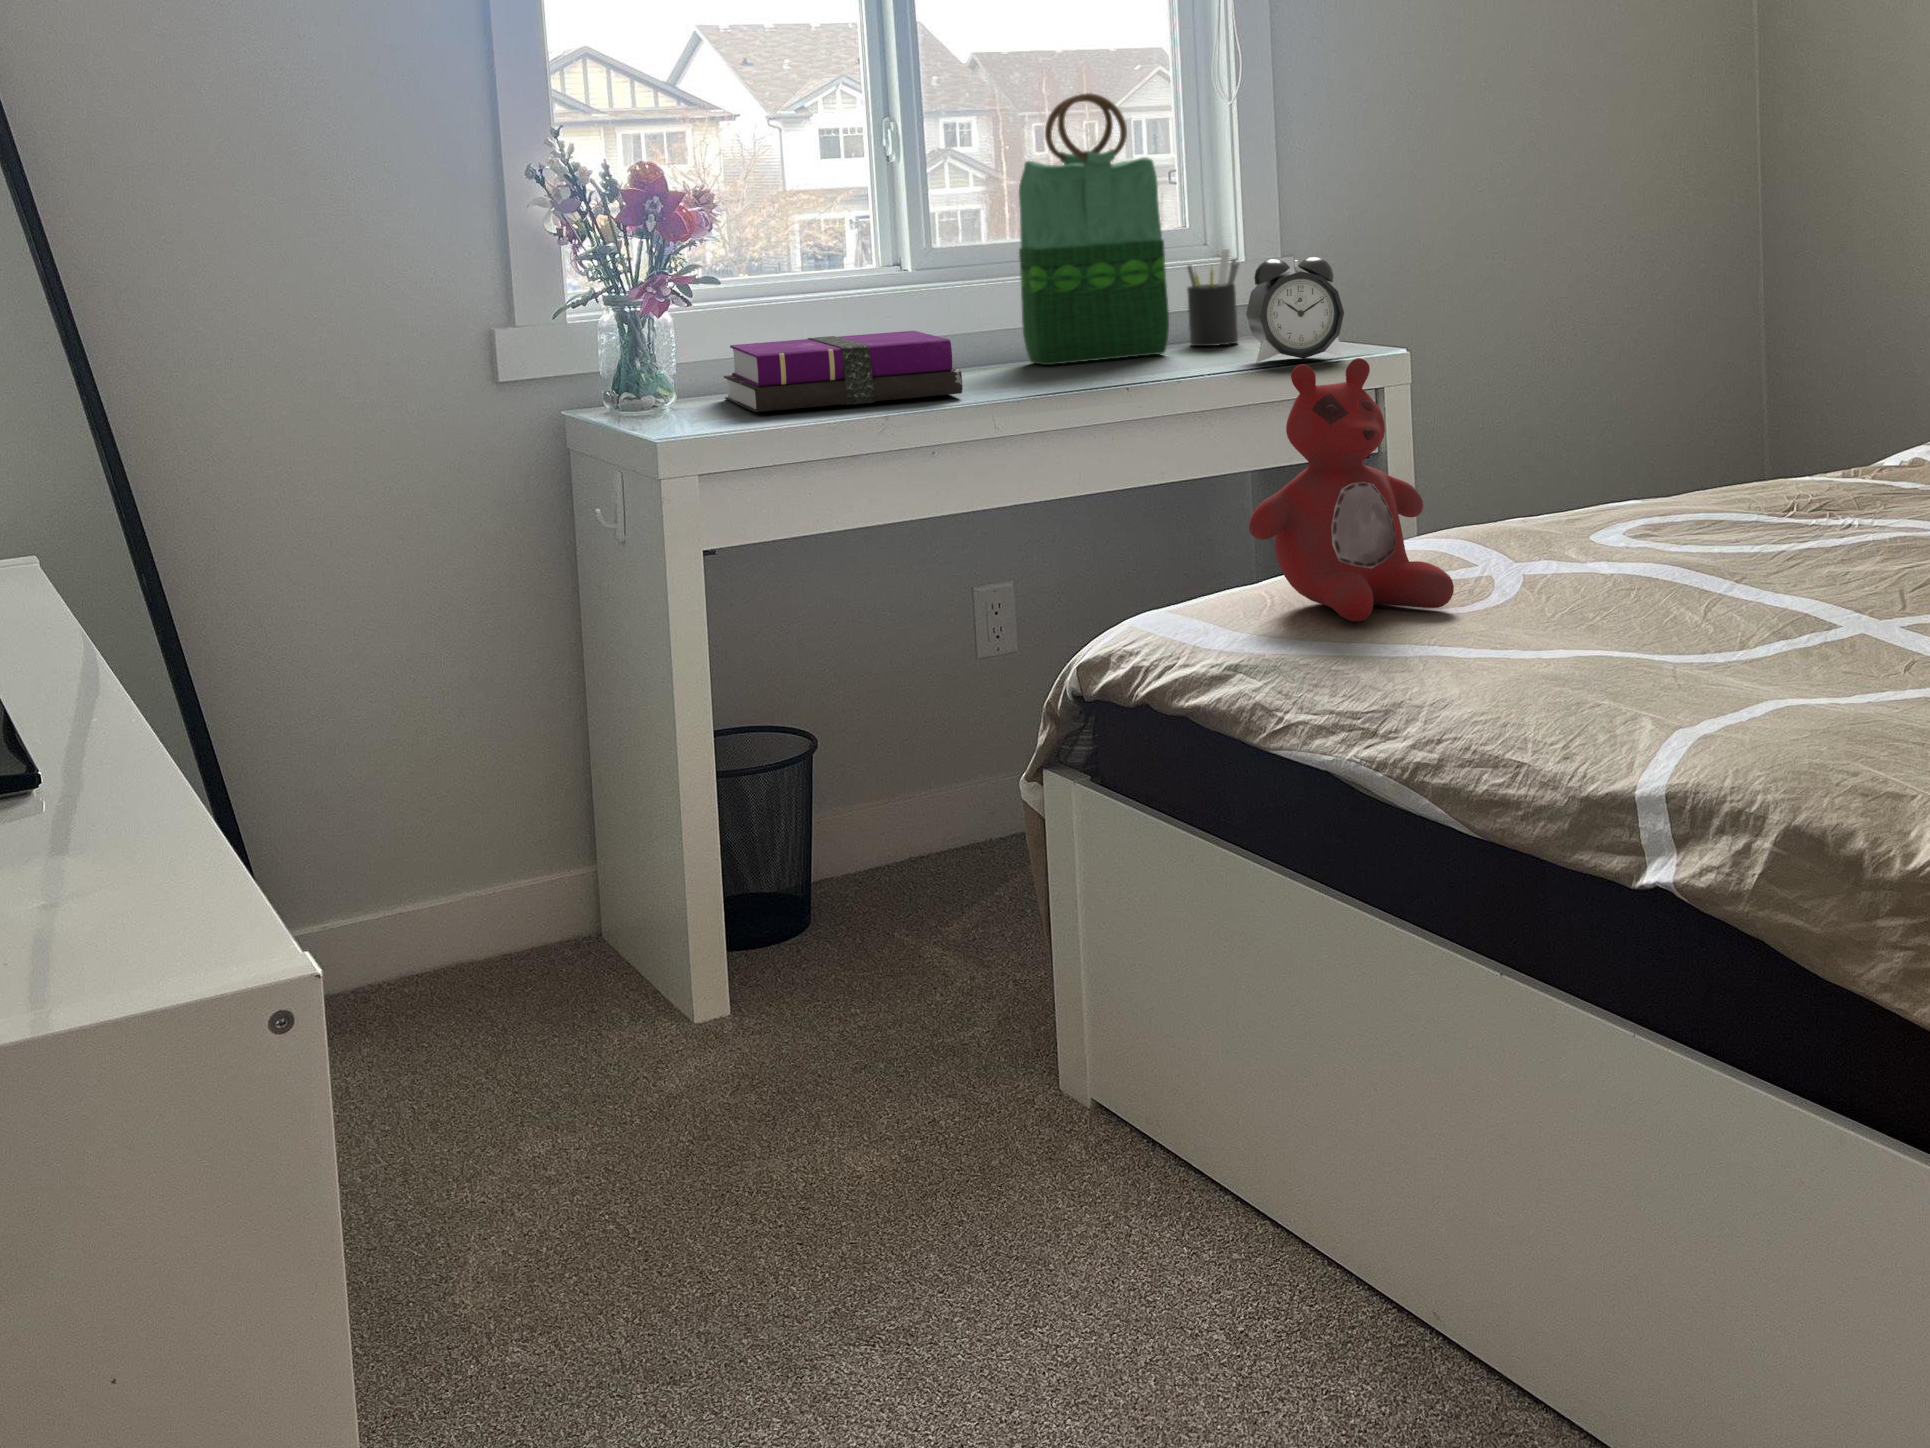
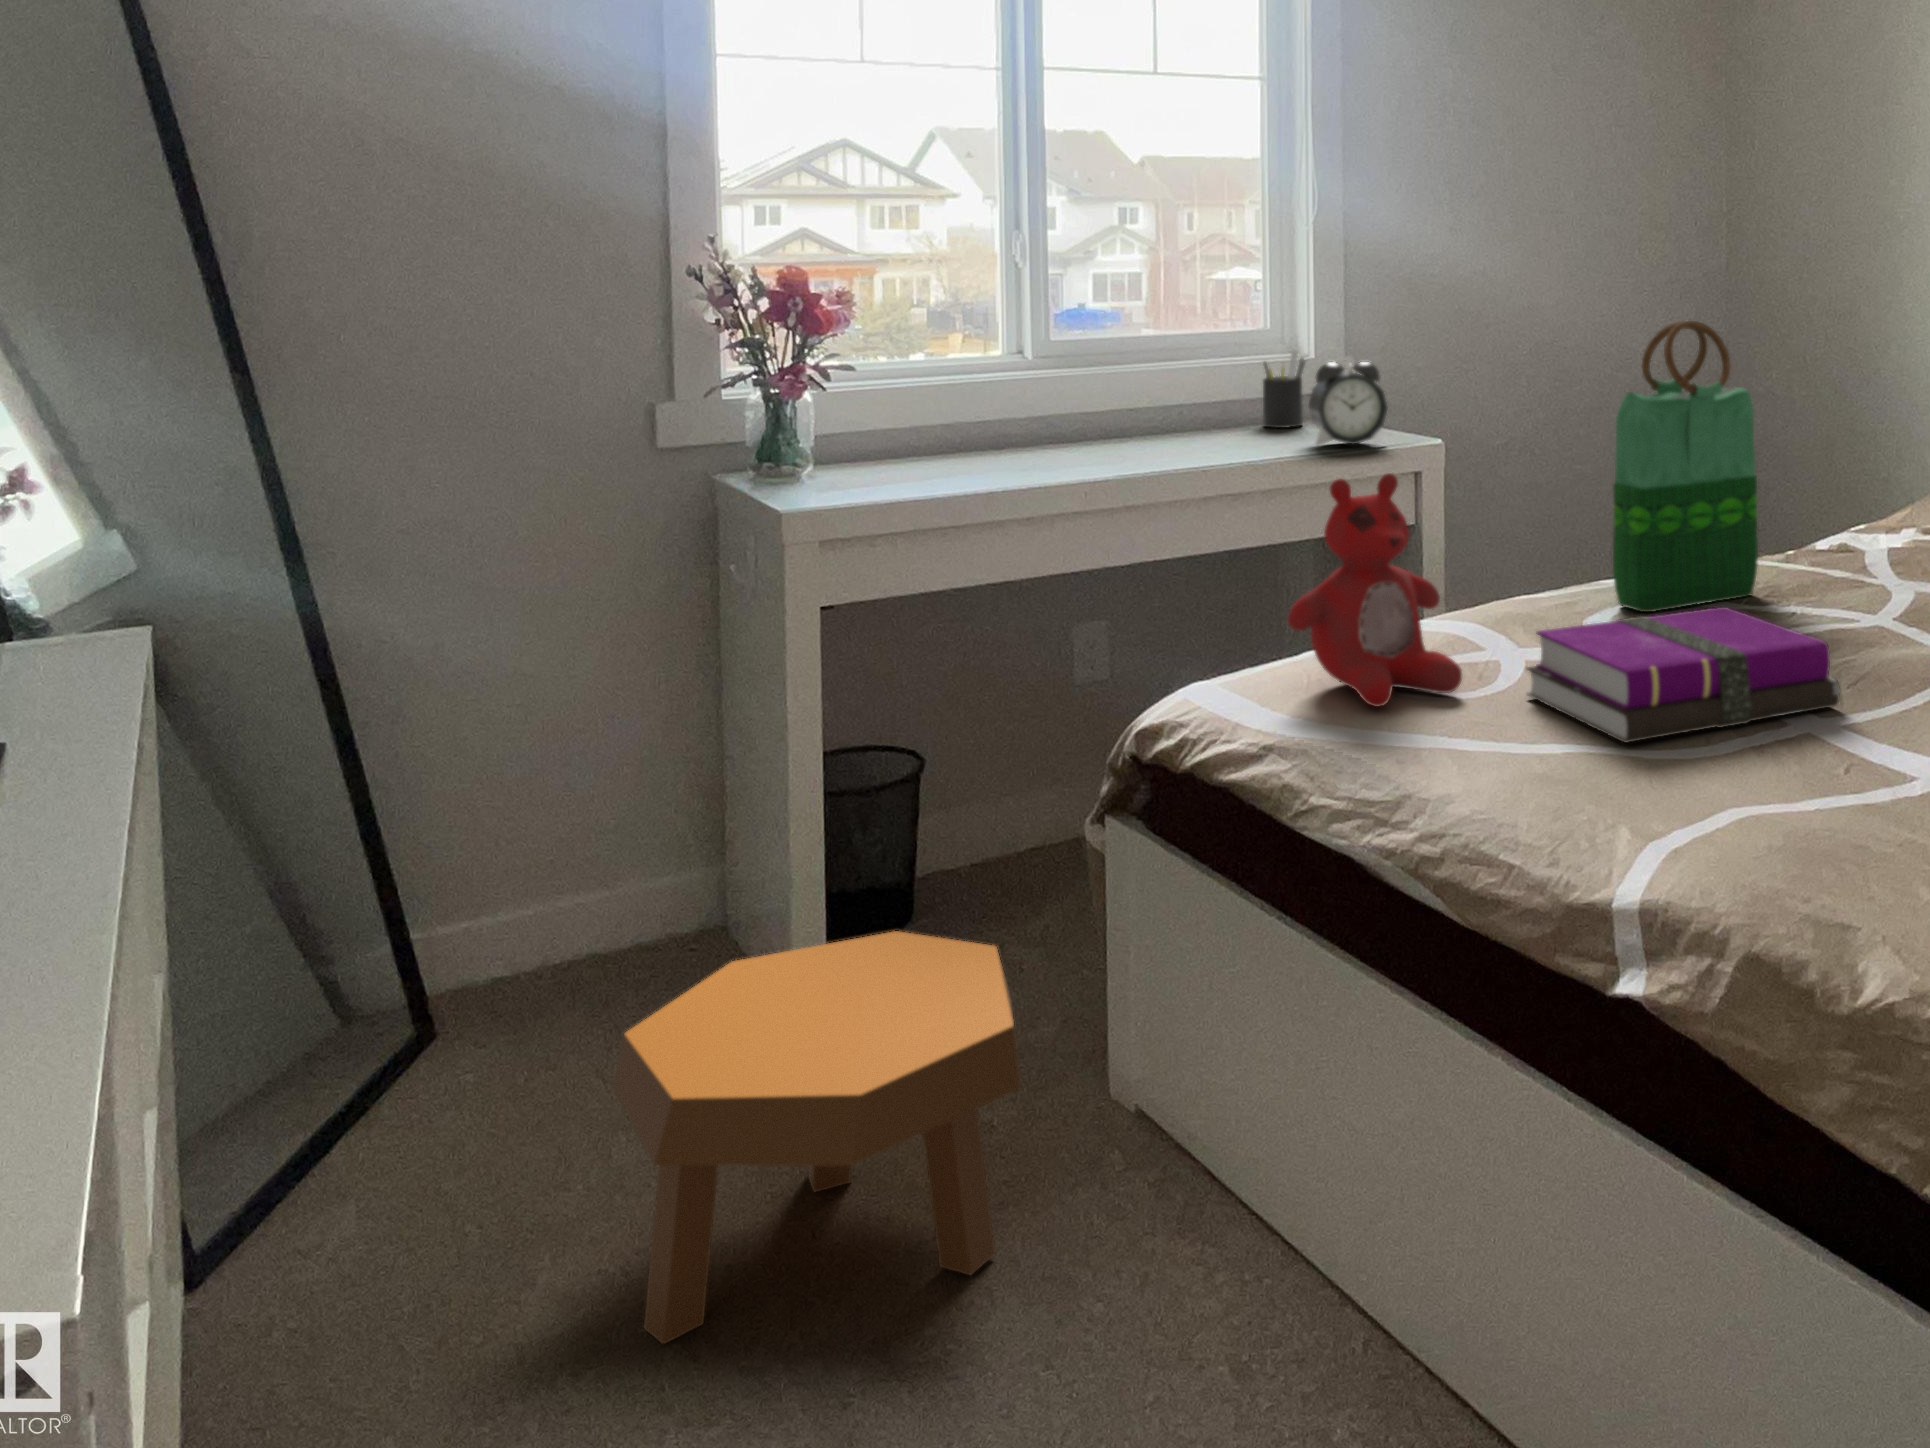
tote bag: present [1019,93,1169,365] -> present [1613,321,1758,612]
notebook: present [724,331,962,412] -> present [1527,607,1840,743]
footstool: none [536,899,975,1309] -> present [613,931,1021,1344]

